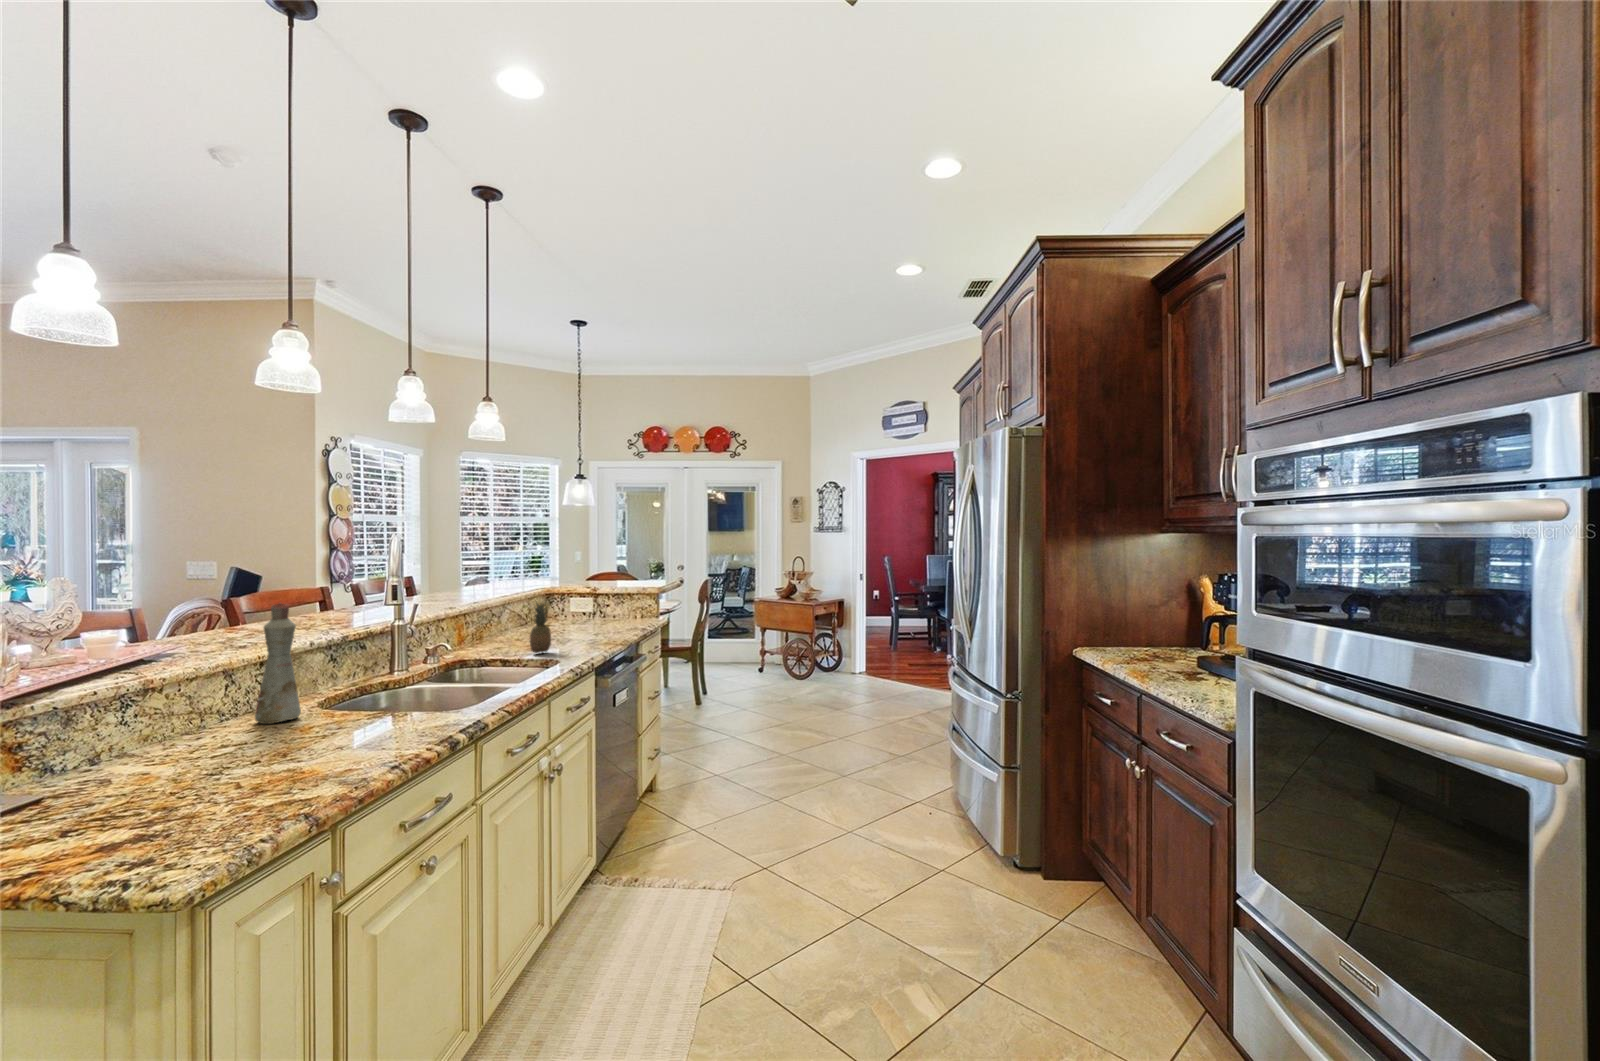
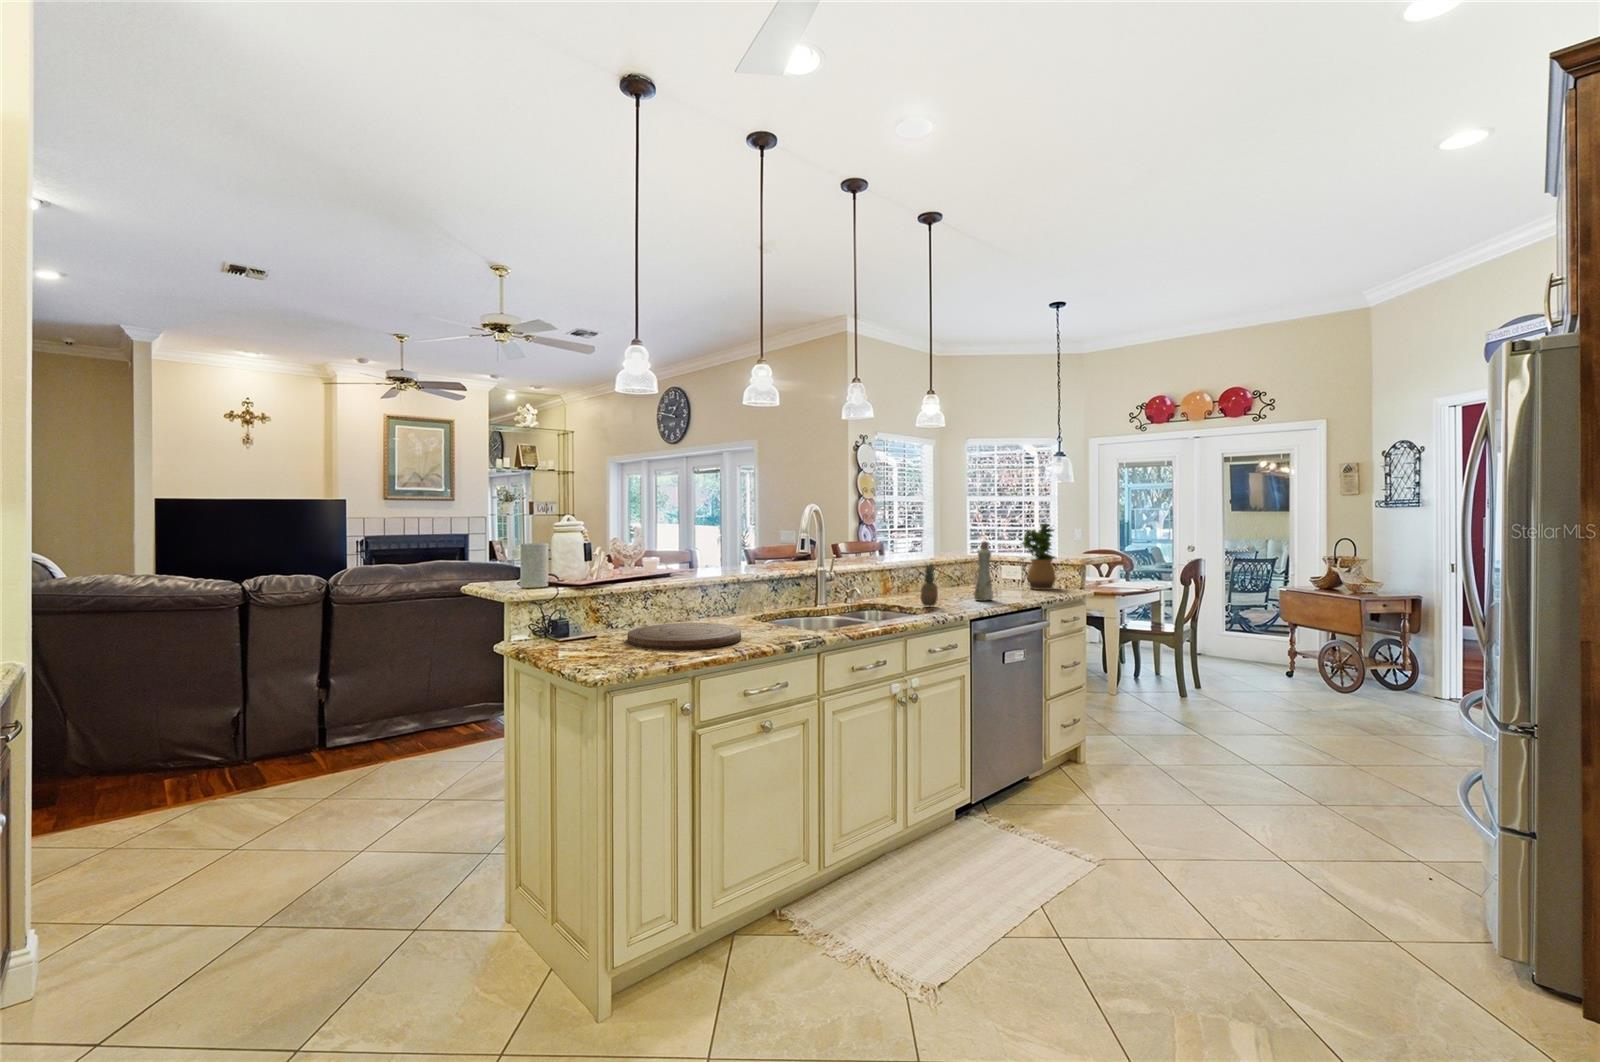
potted plant: none [599,550,637,620] -> present [1021,523,1056,590]
bottle: present [255,603,301,724] -> present [974,541,993,601]
cutting board: none [139,726,382,805] -> present [627,622,741,650]

